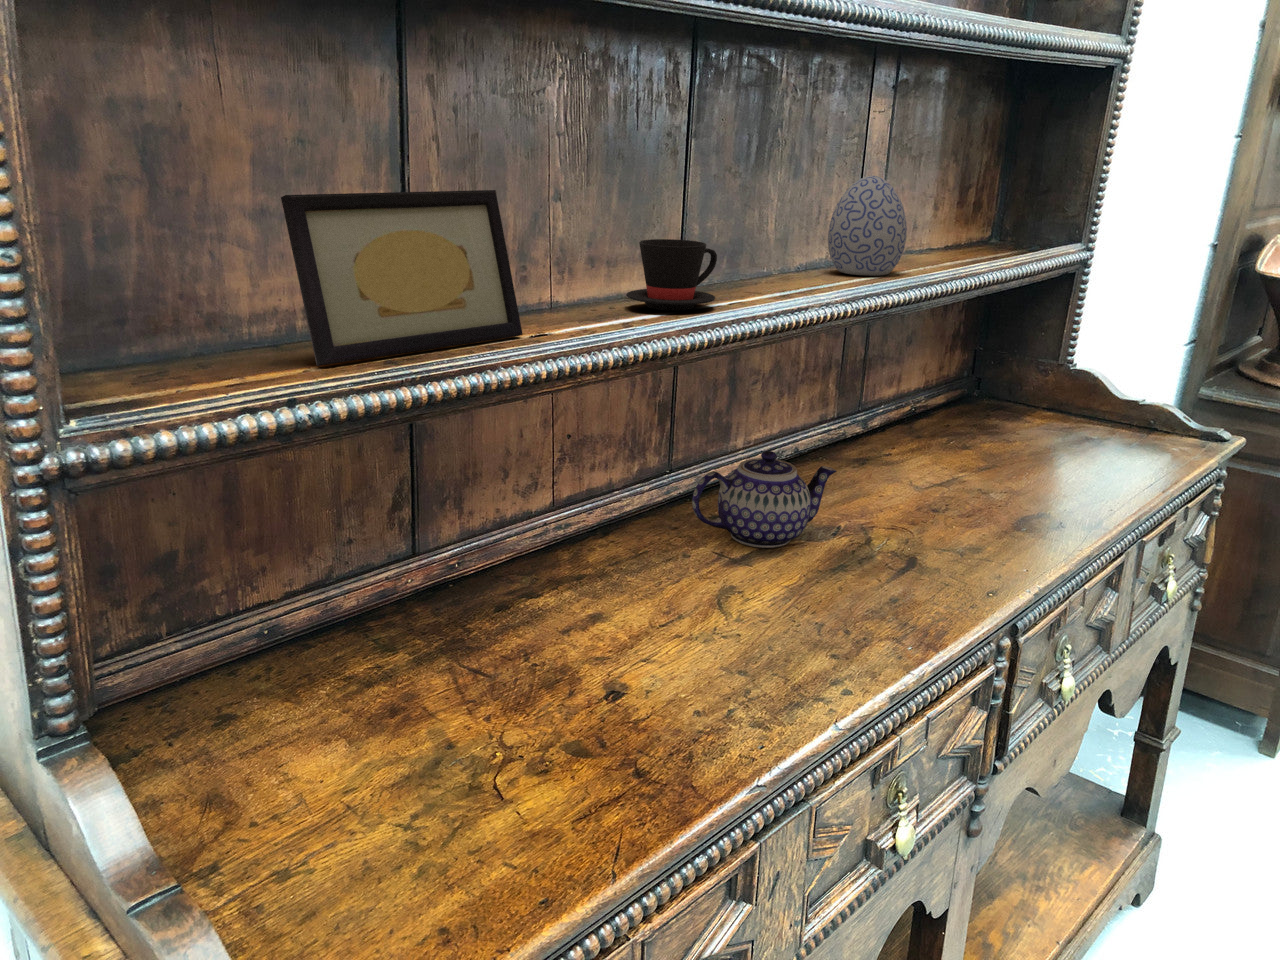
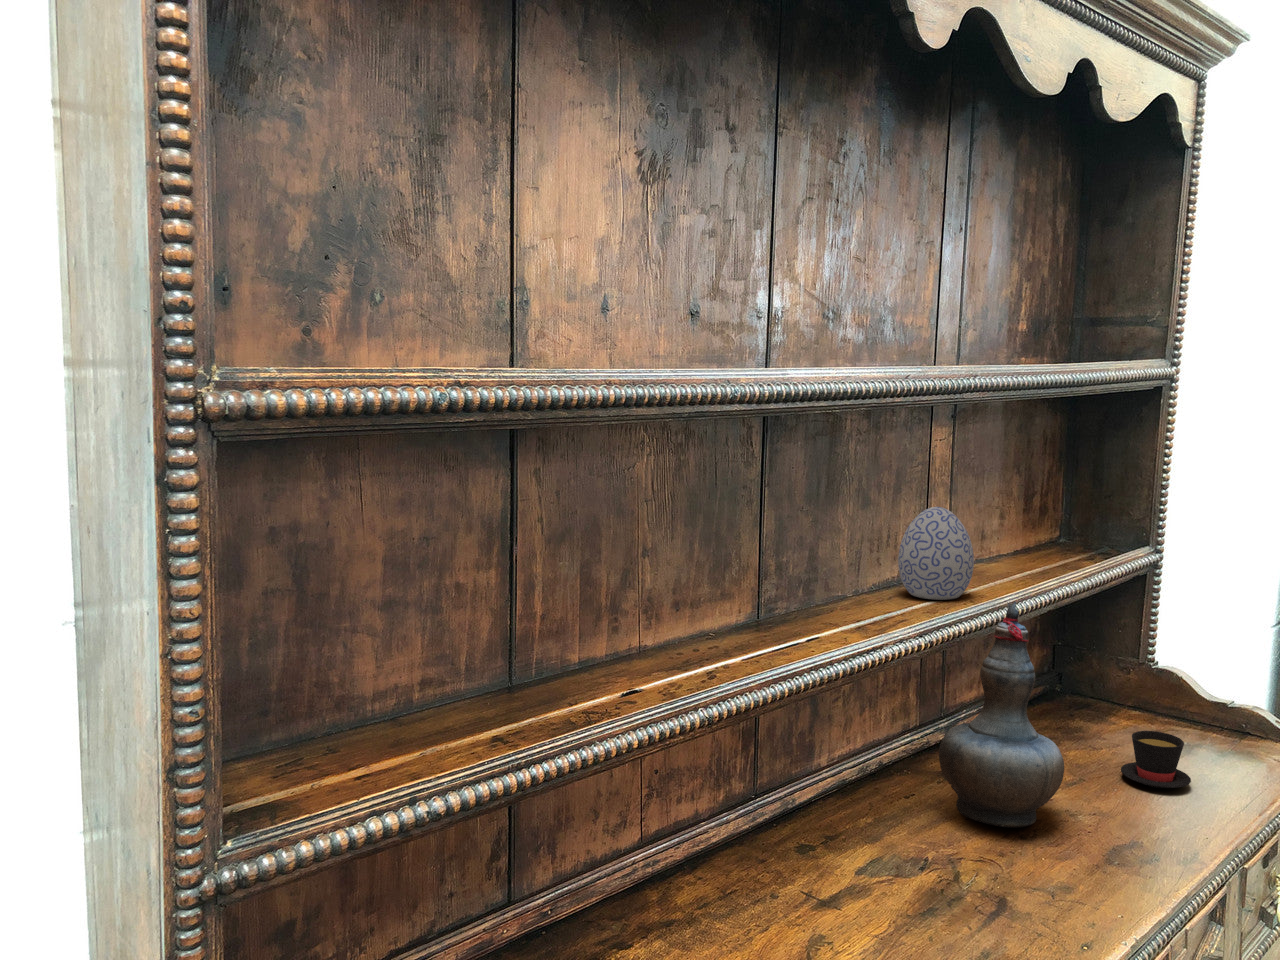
picture frame: present [281,190,523,366] -> none [409,572,617,753]
teacup: present [626,239,717,311] -> present [1121,731,1191,788]
decorative vase: none [857,276,980,502] -> present [939,602,1064,828]
teapot: present [692,451,836,548] -> none [778,784,921,885]

